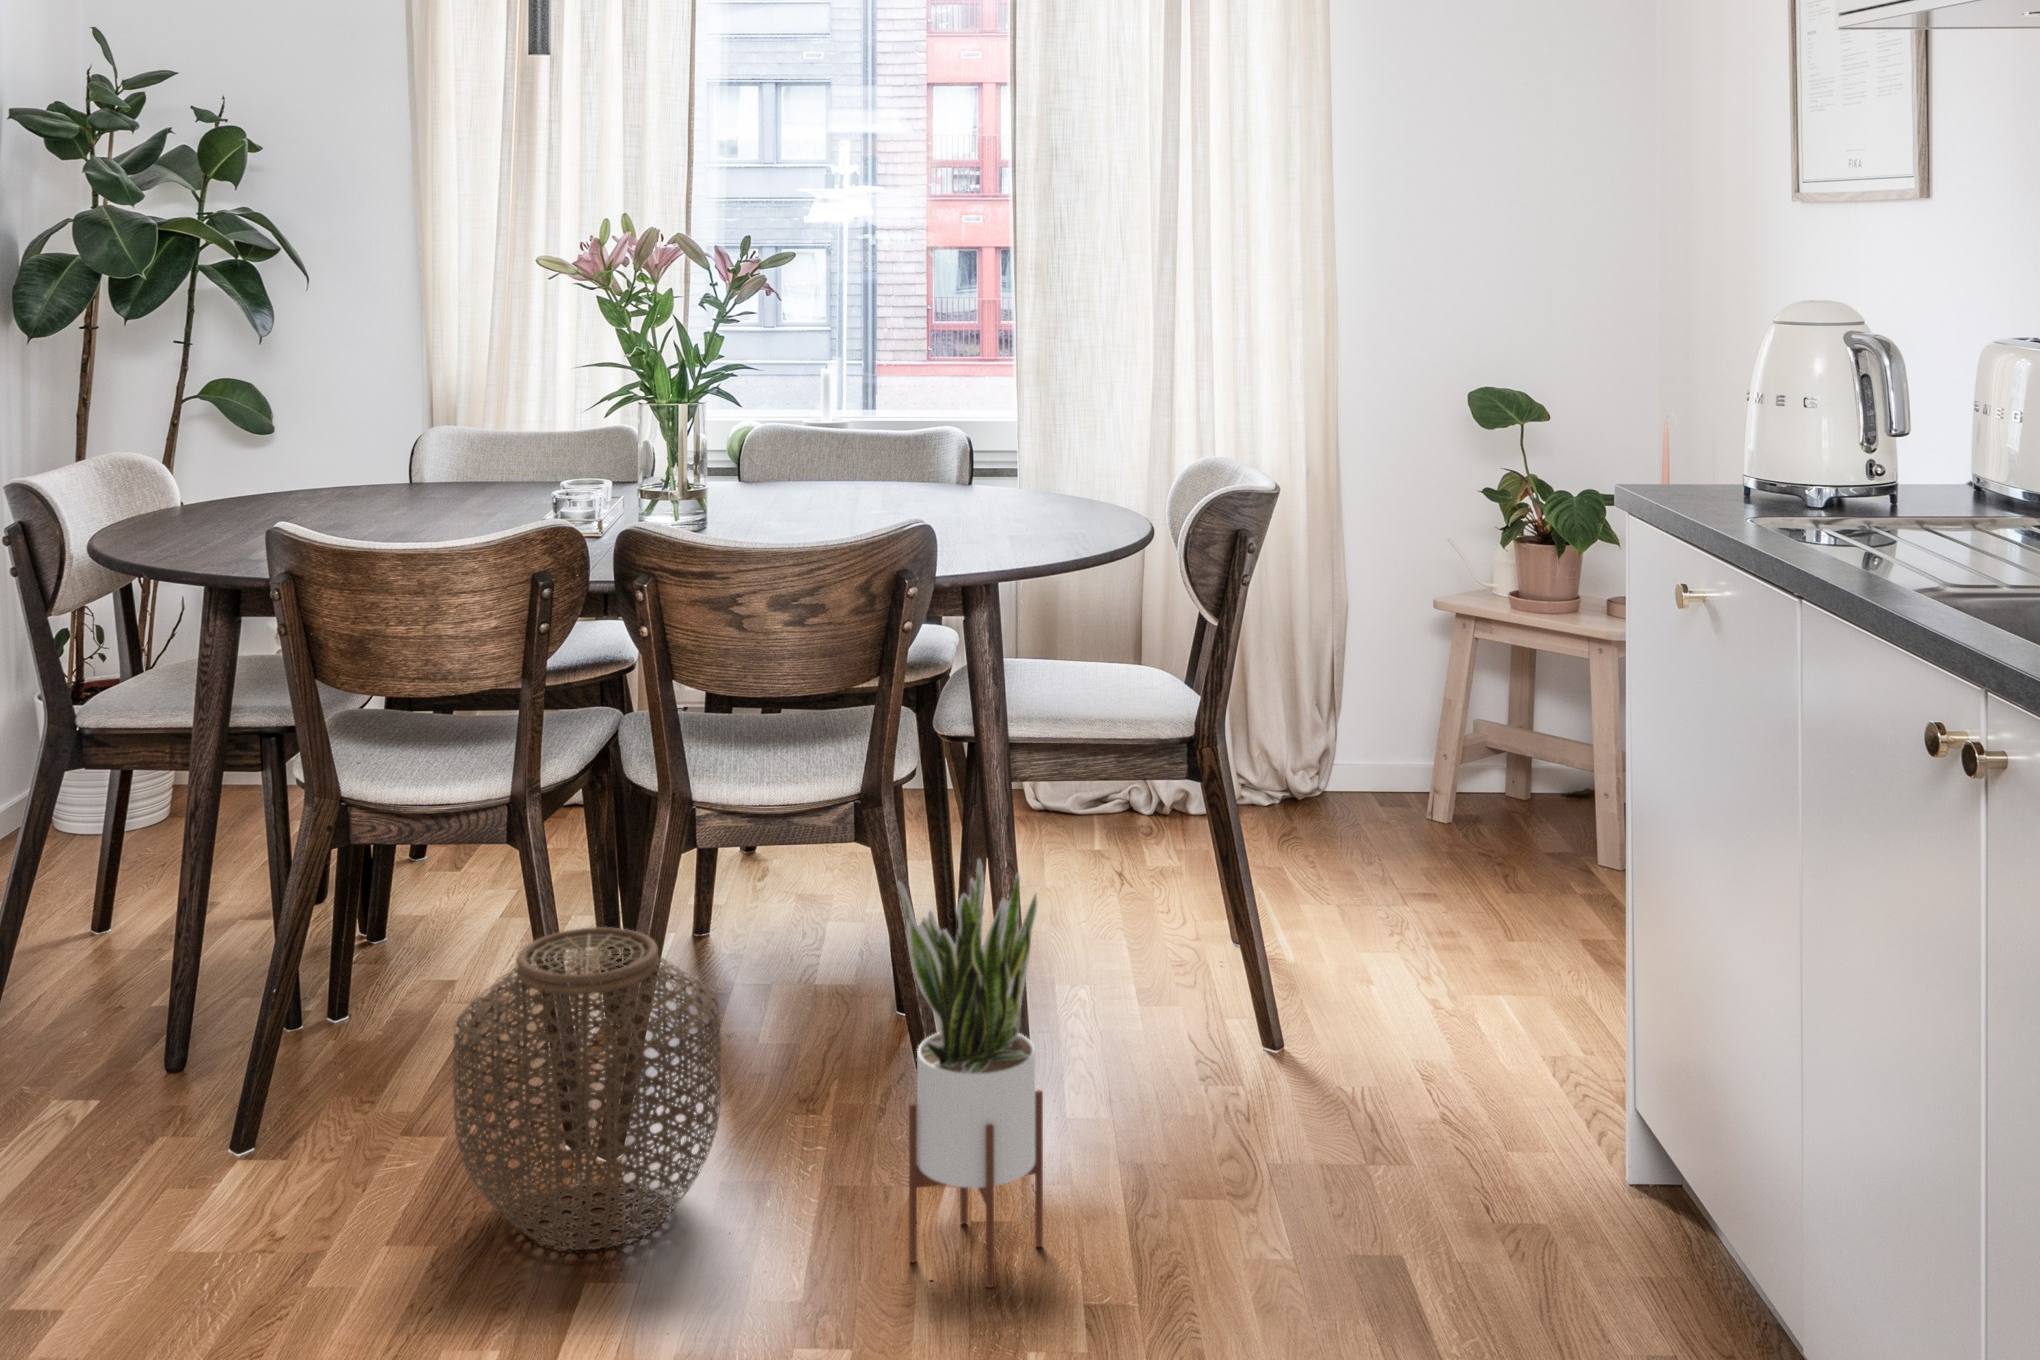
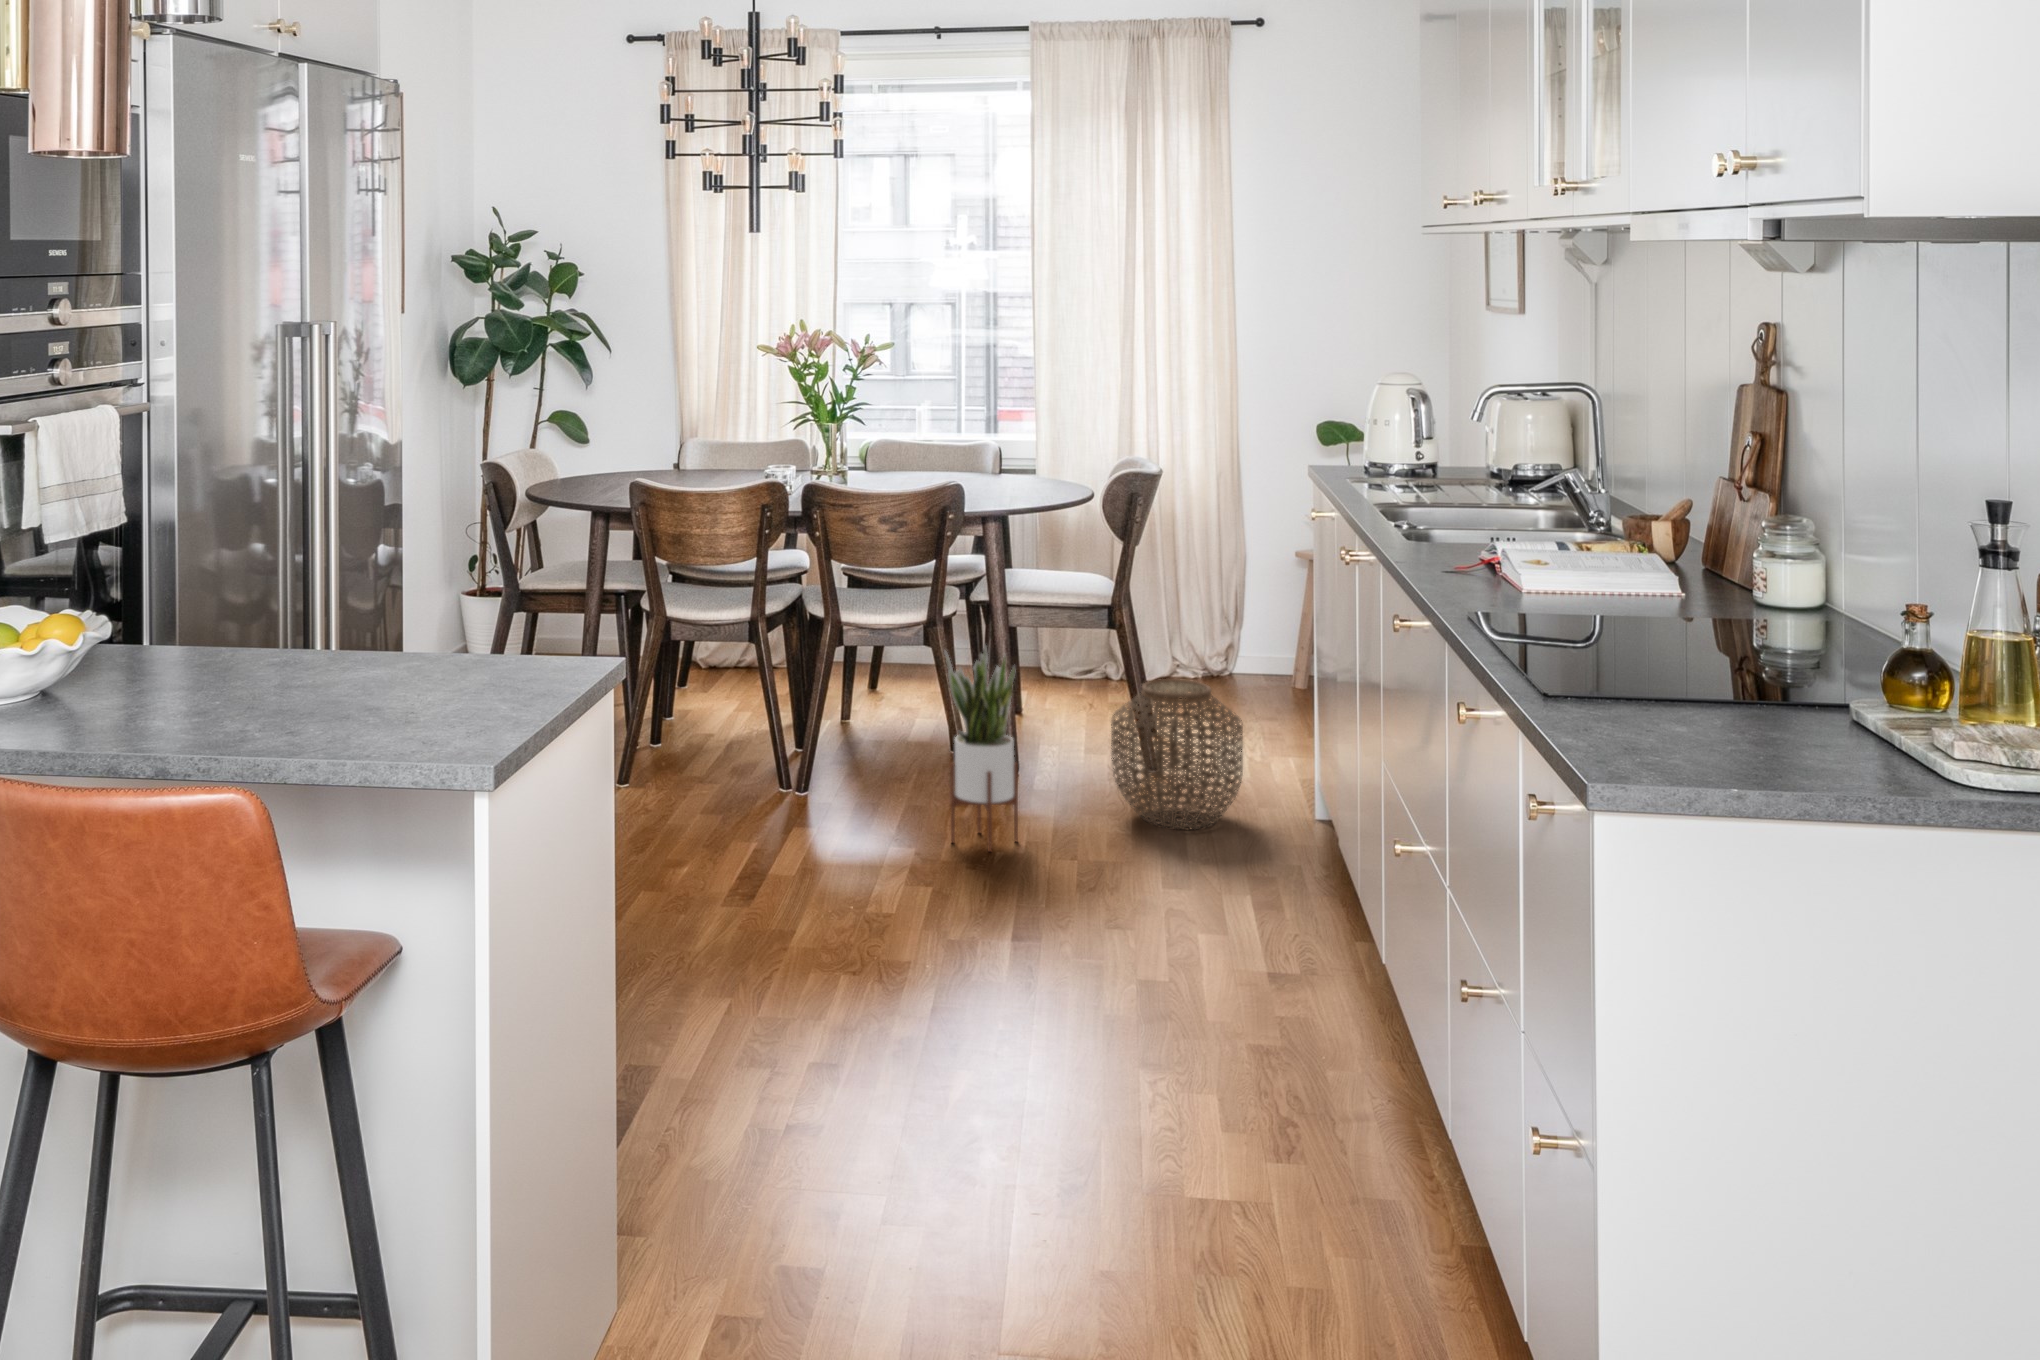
woven basket: present [453,927,721,1250] -> present [1111,679,1243,829]

